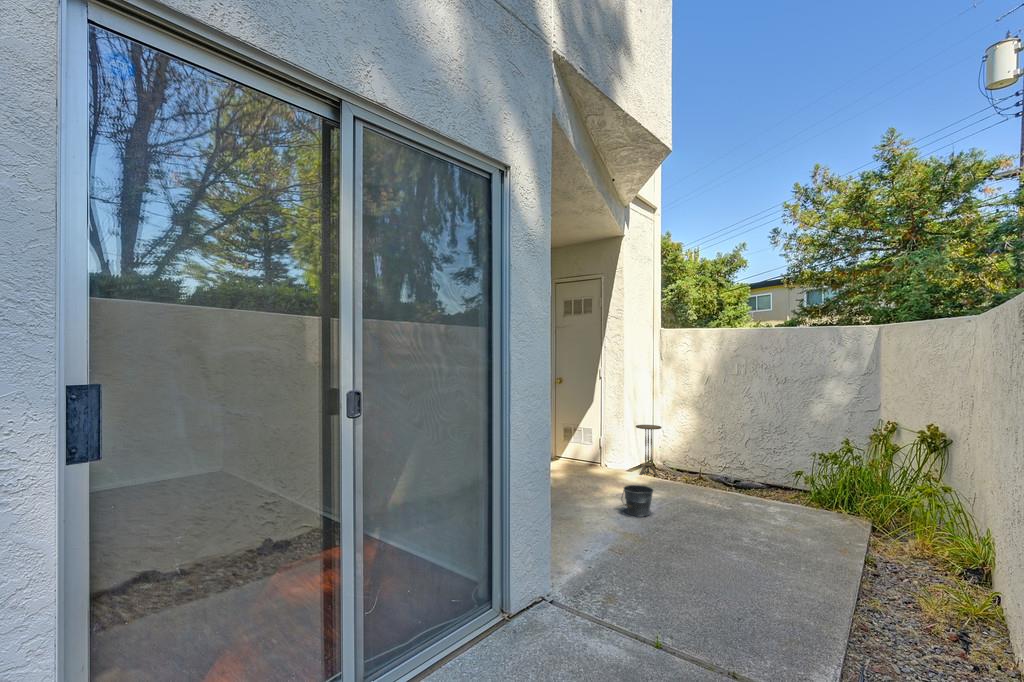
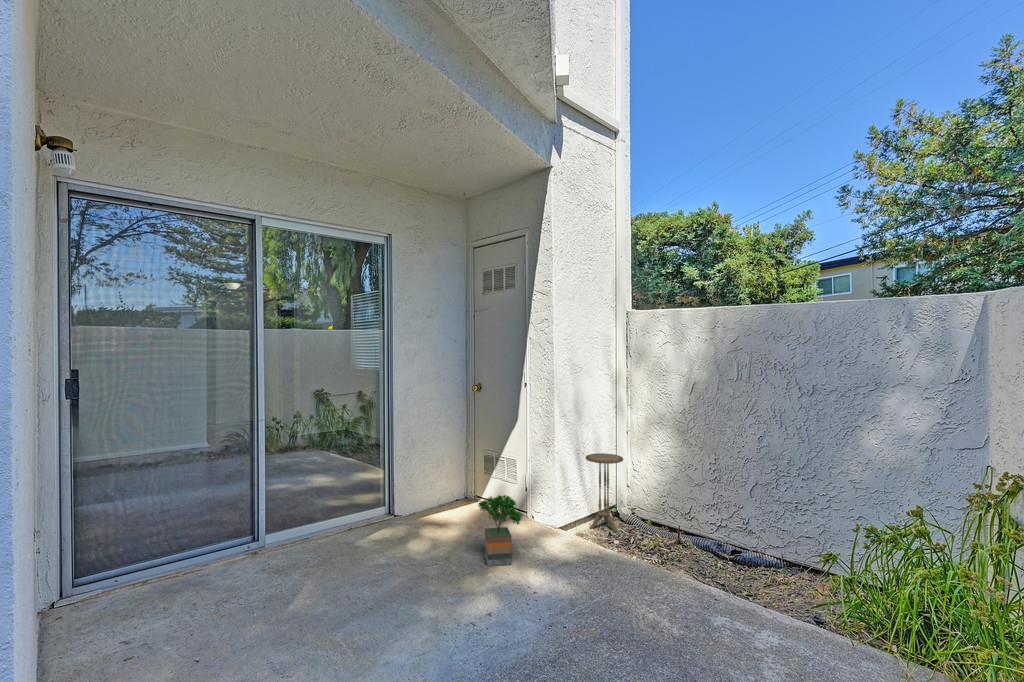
potted tree: none [583,447,614,492] -> present [478,495,521,566]
bucket: present [623,485,653,517] -> none [490,575,544,639]

